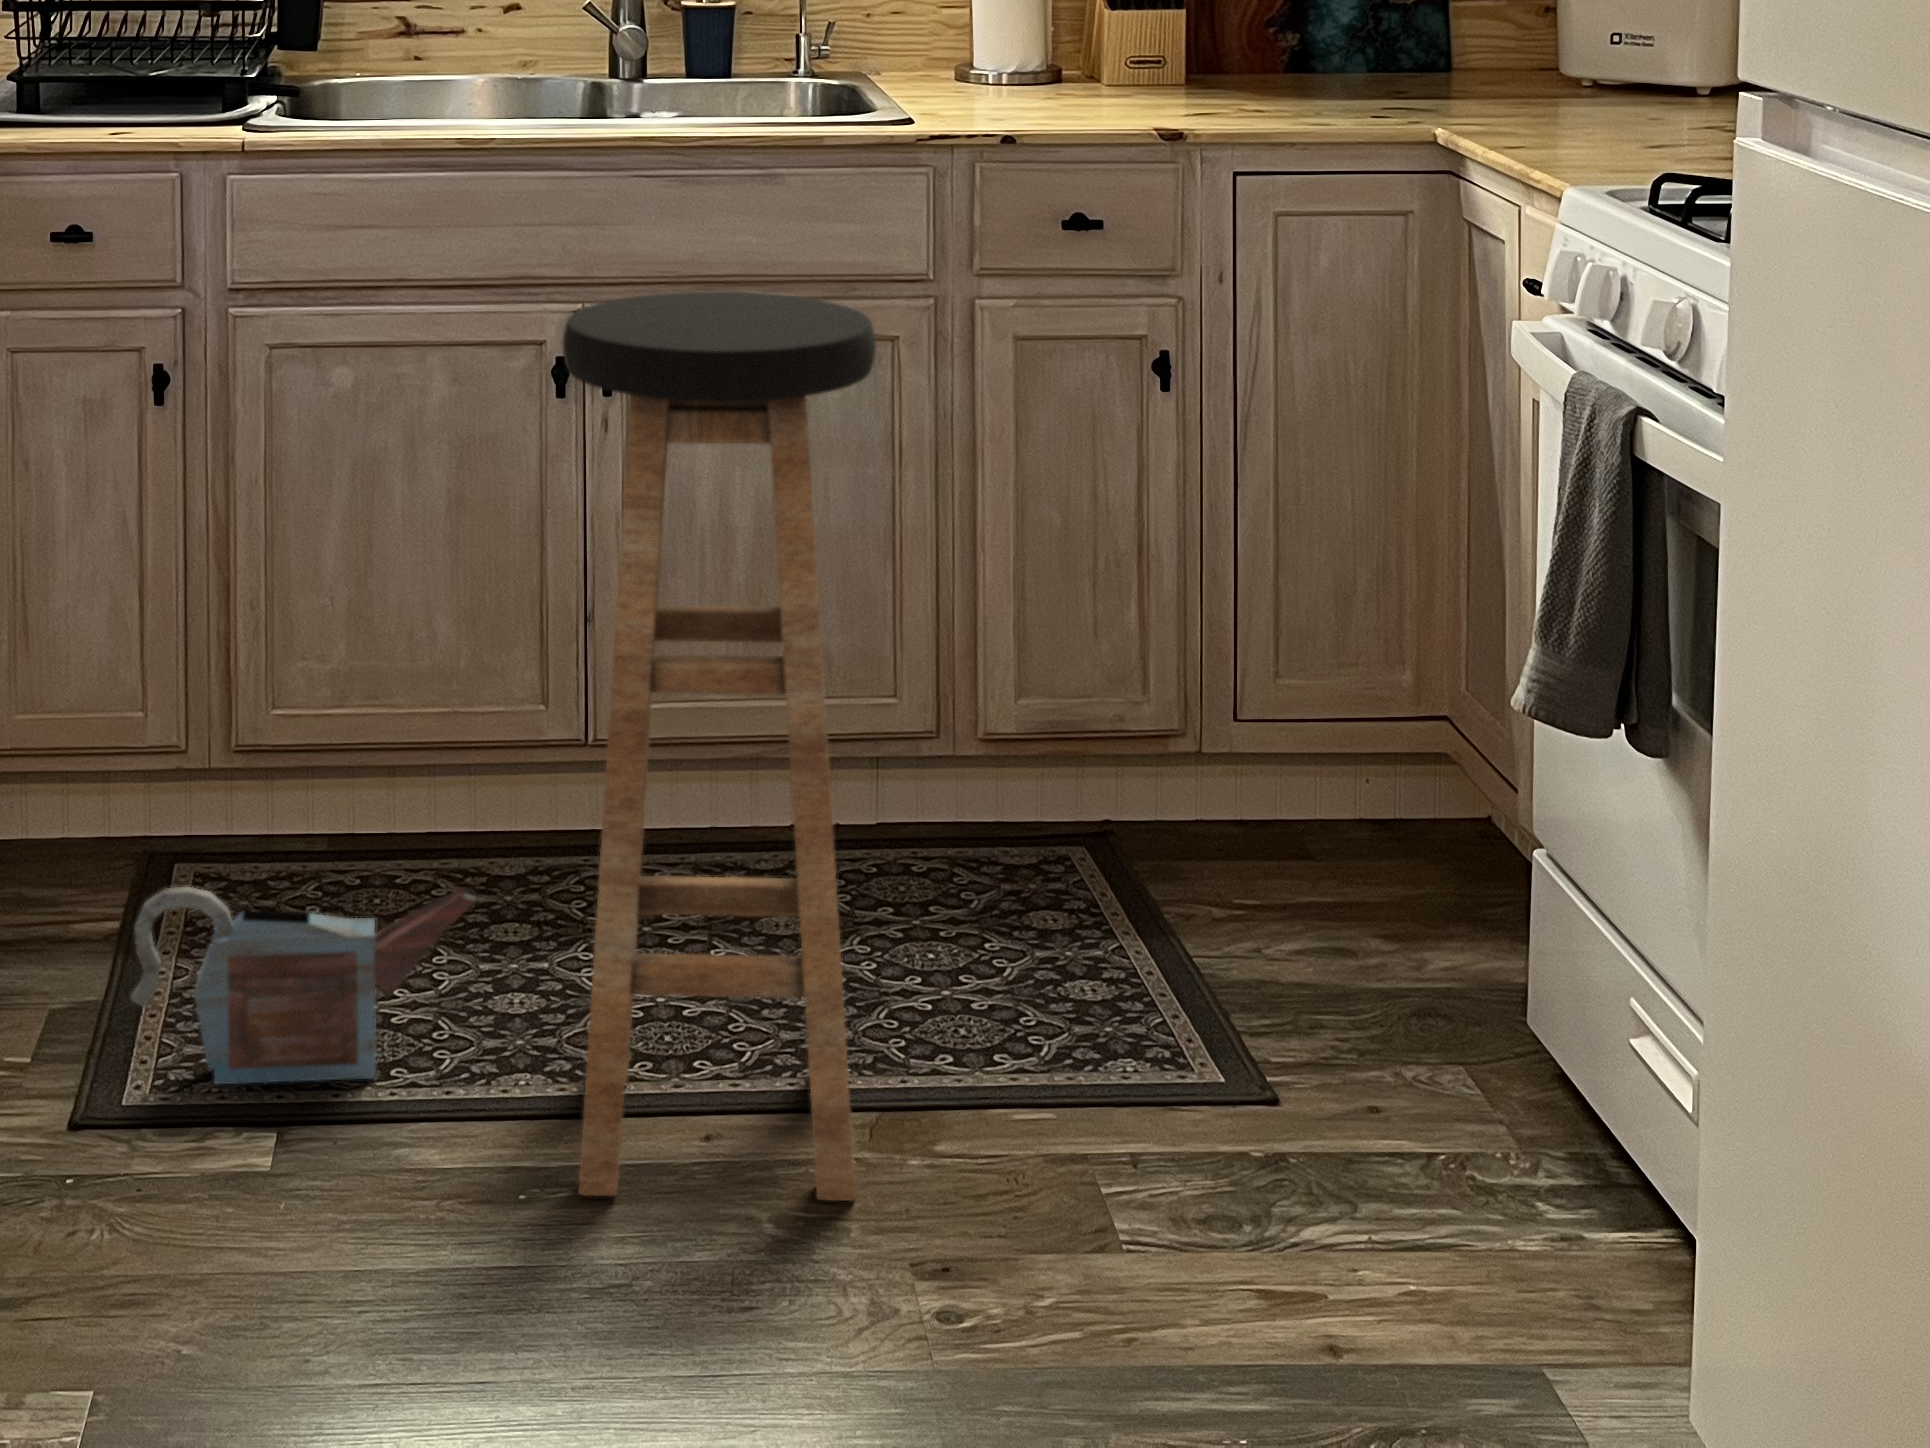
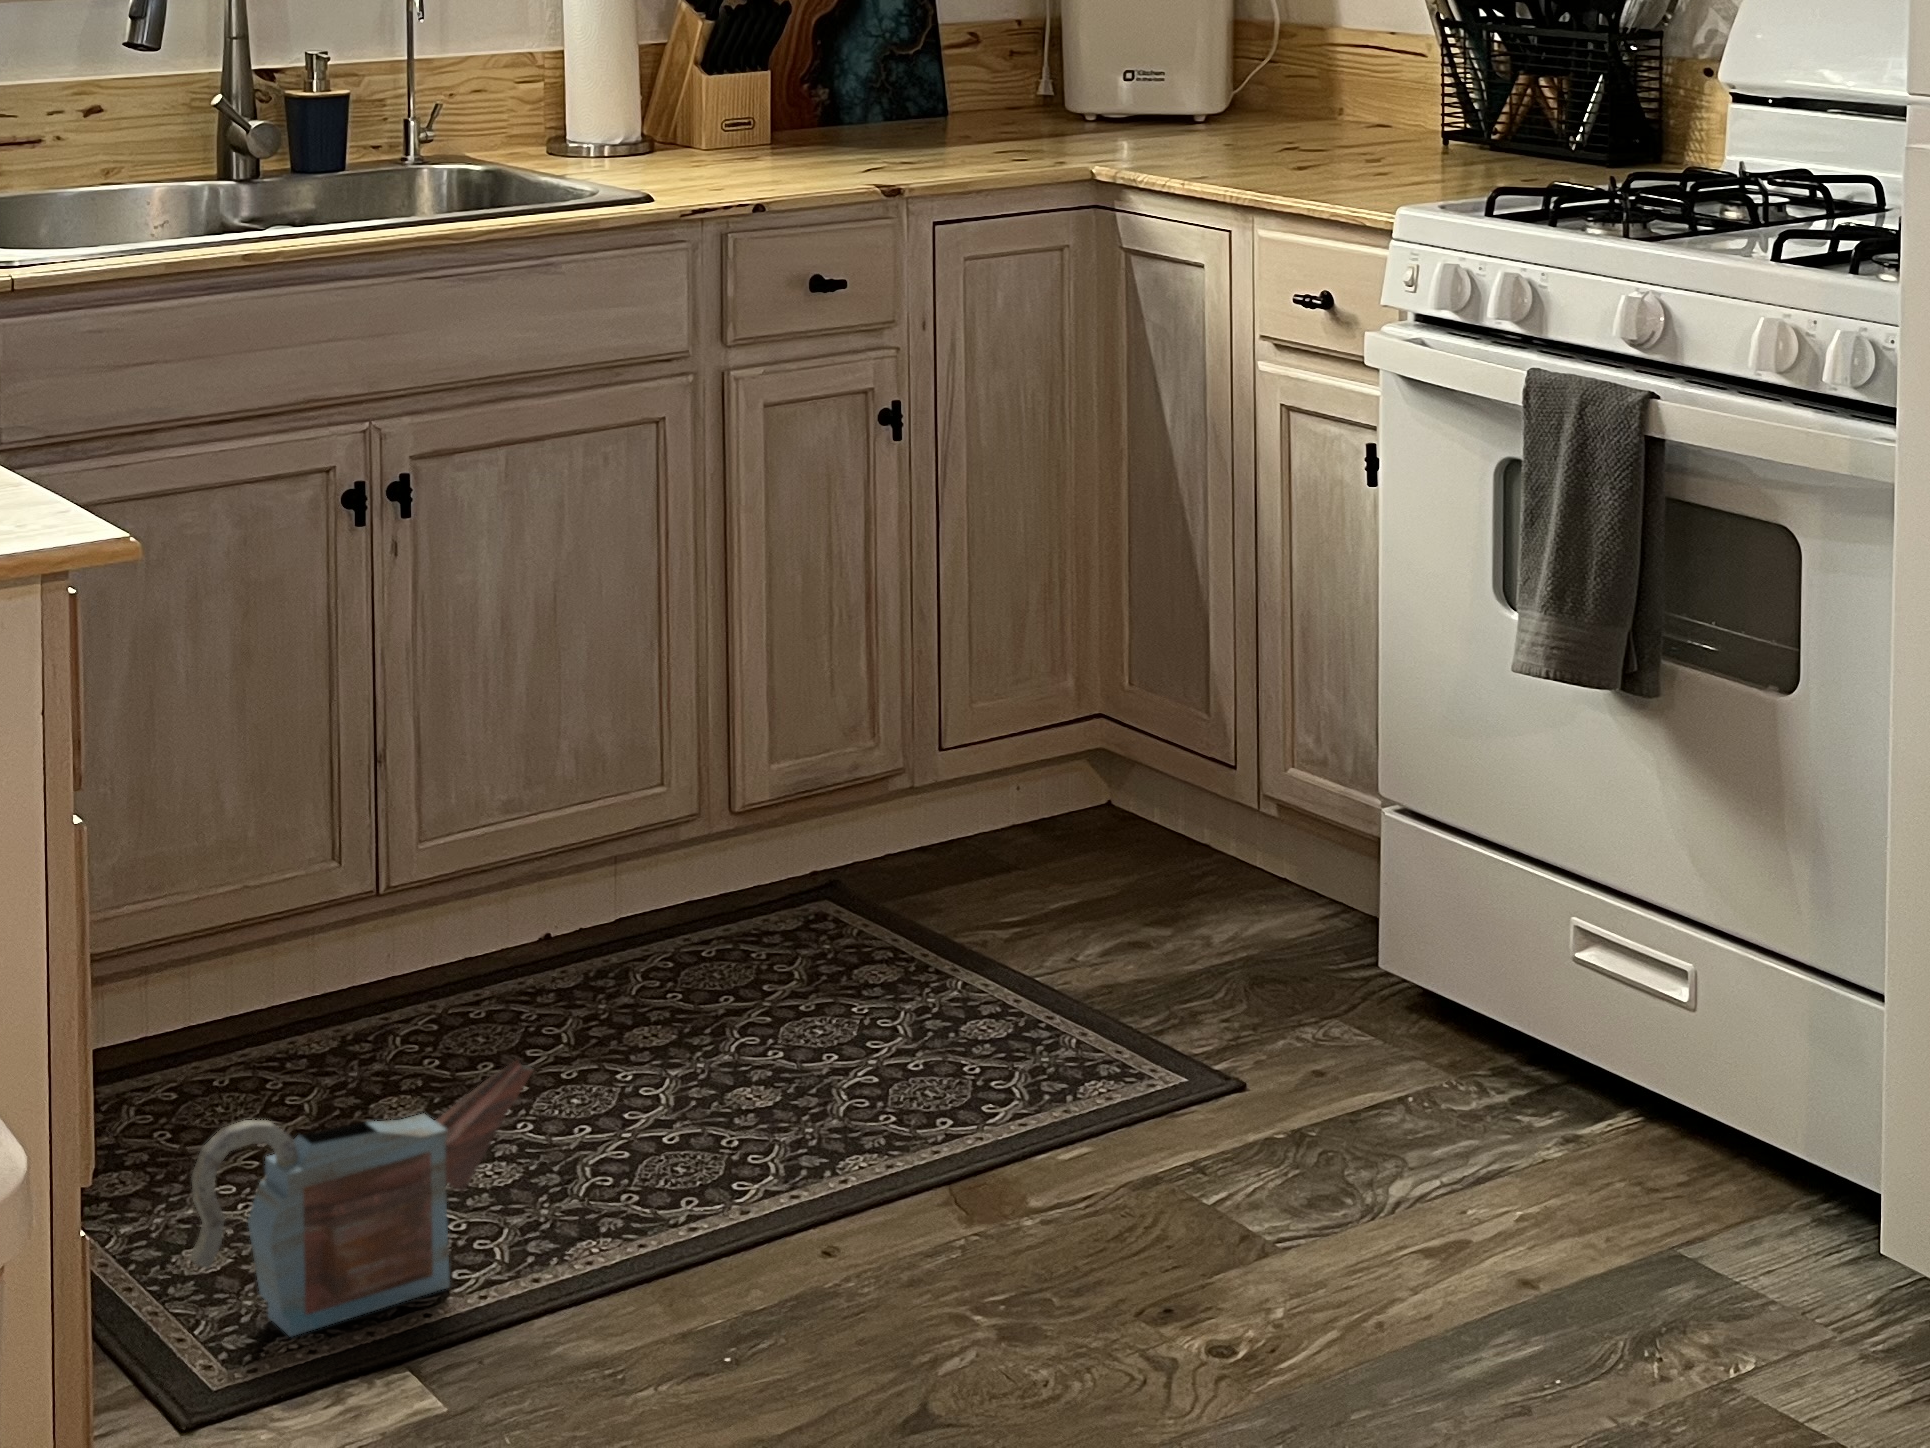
bar stool: present [563,292,876,1201] -> none [654,381,1020,1335]

